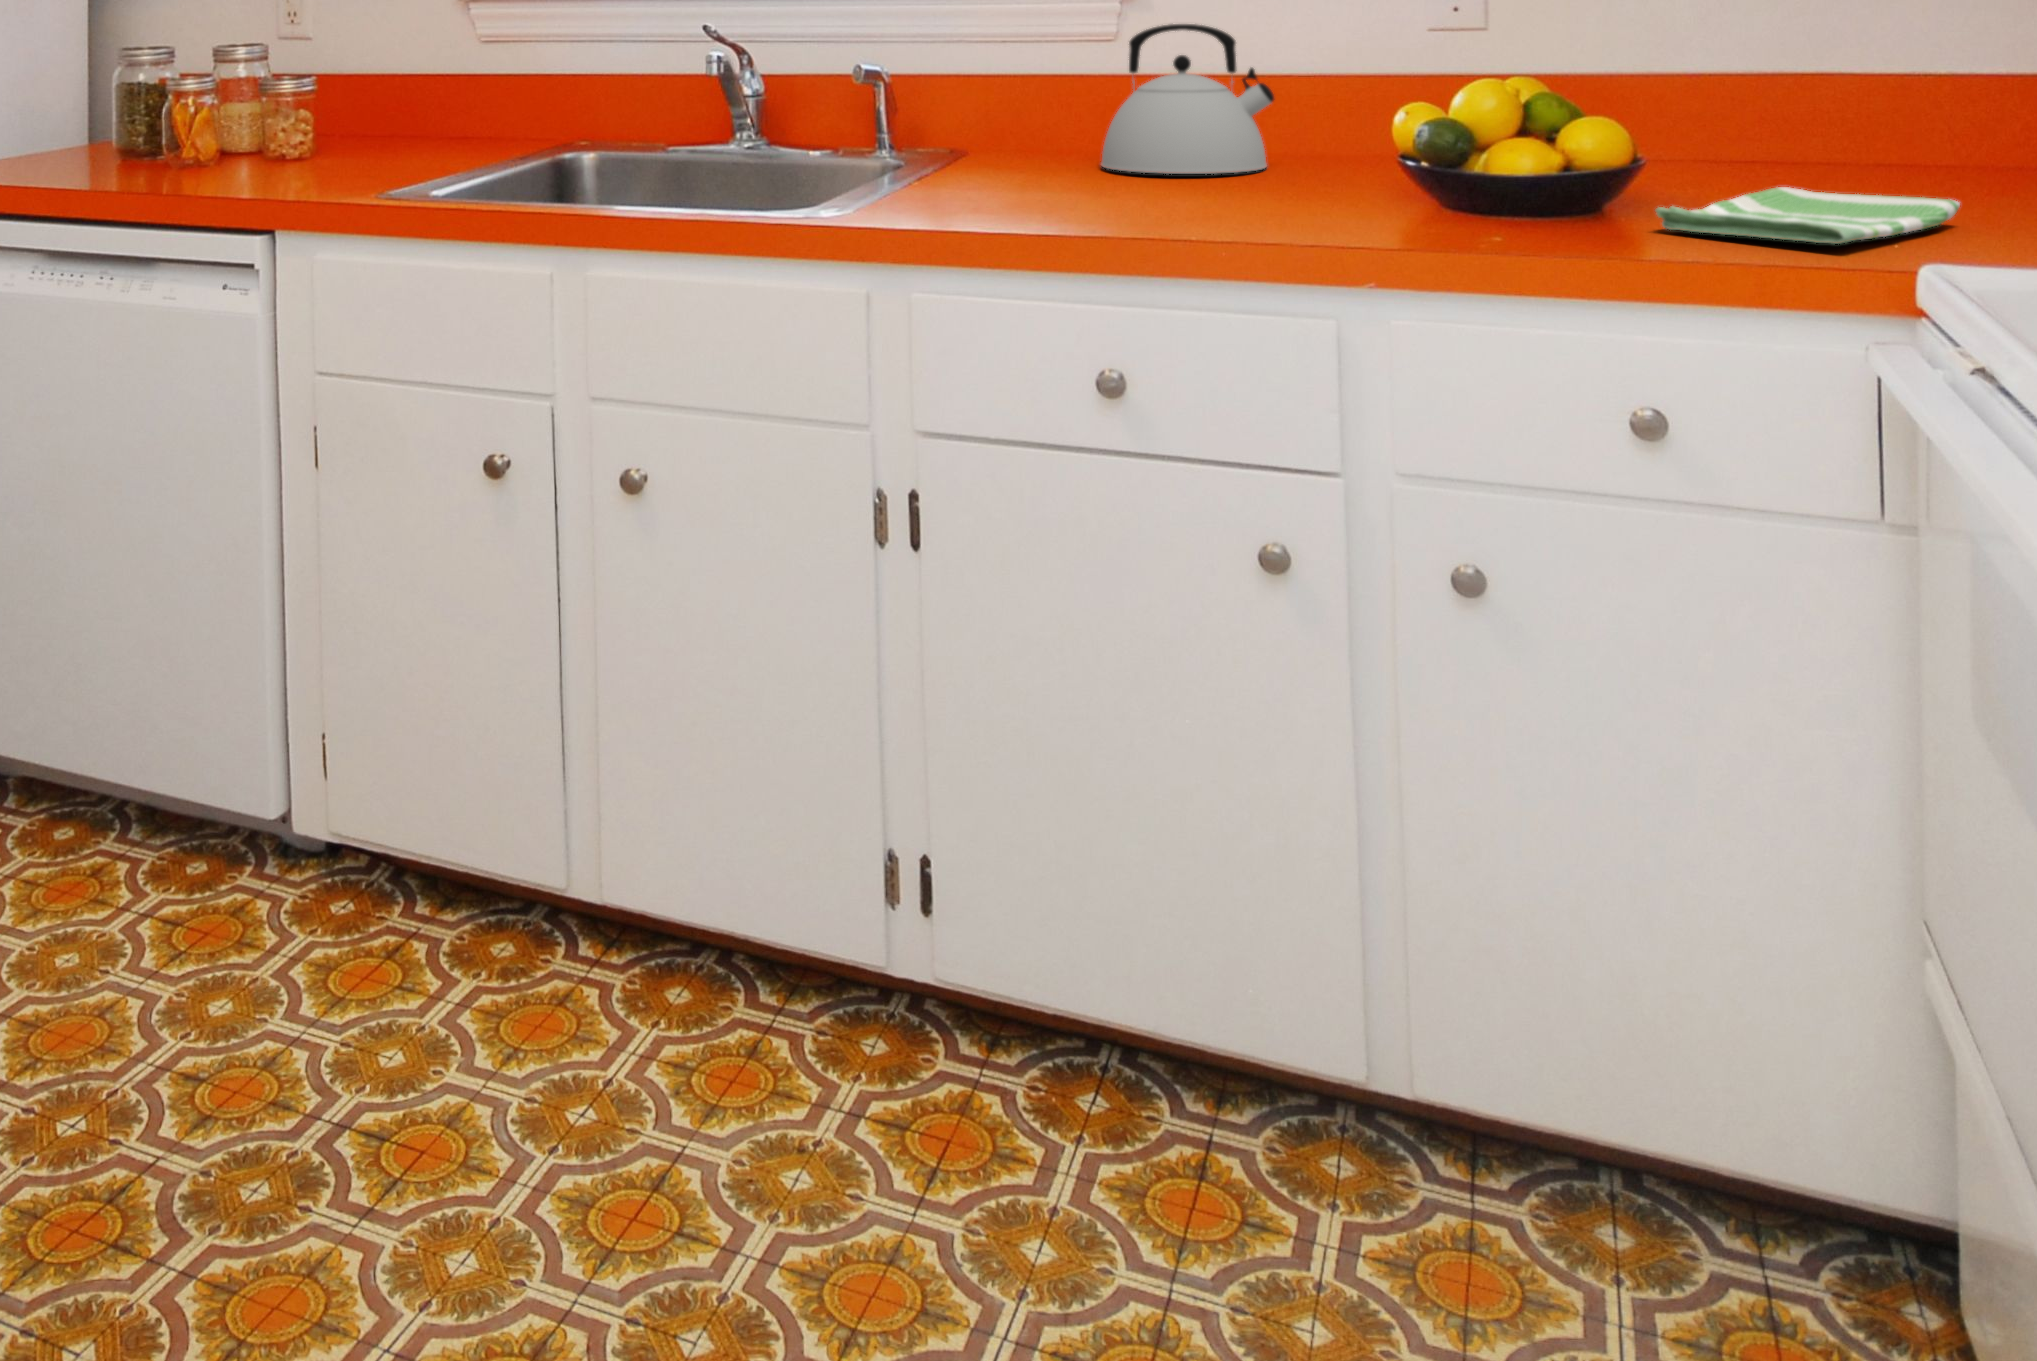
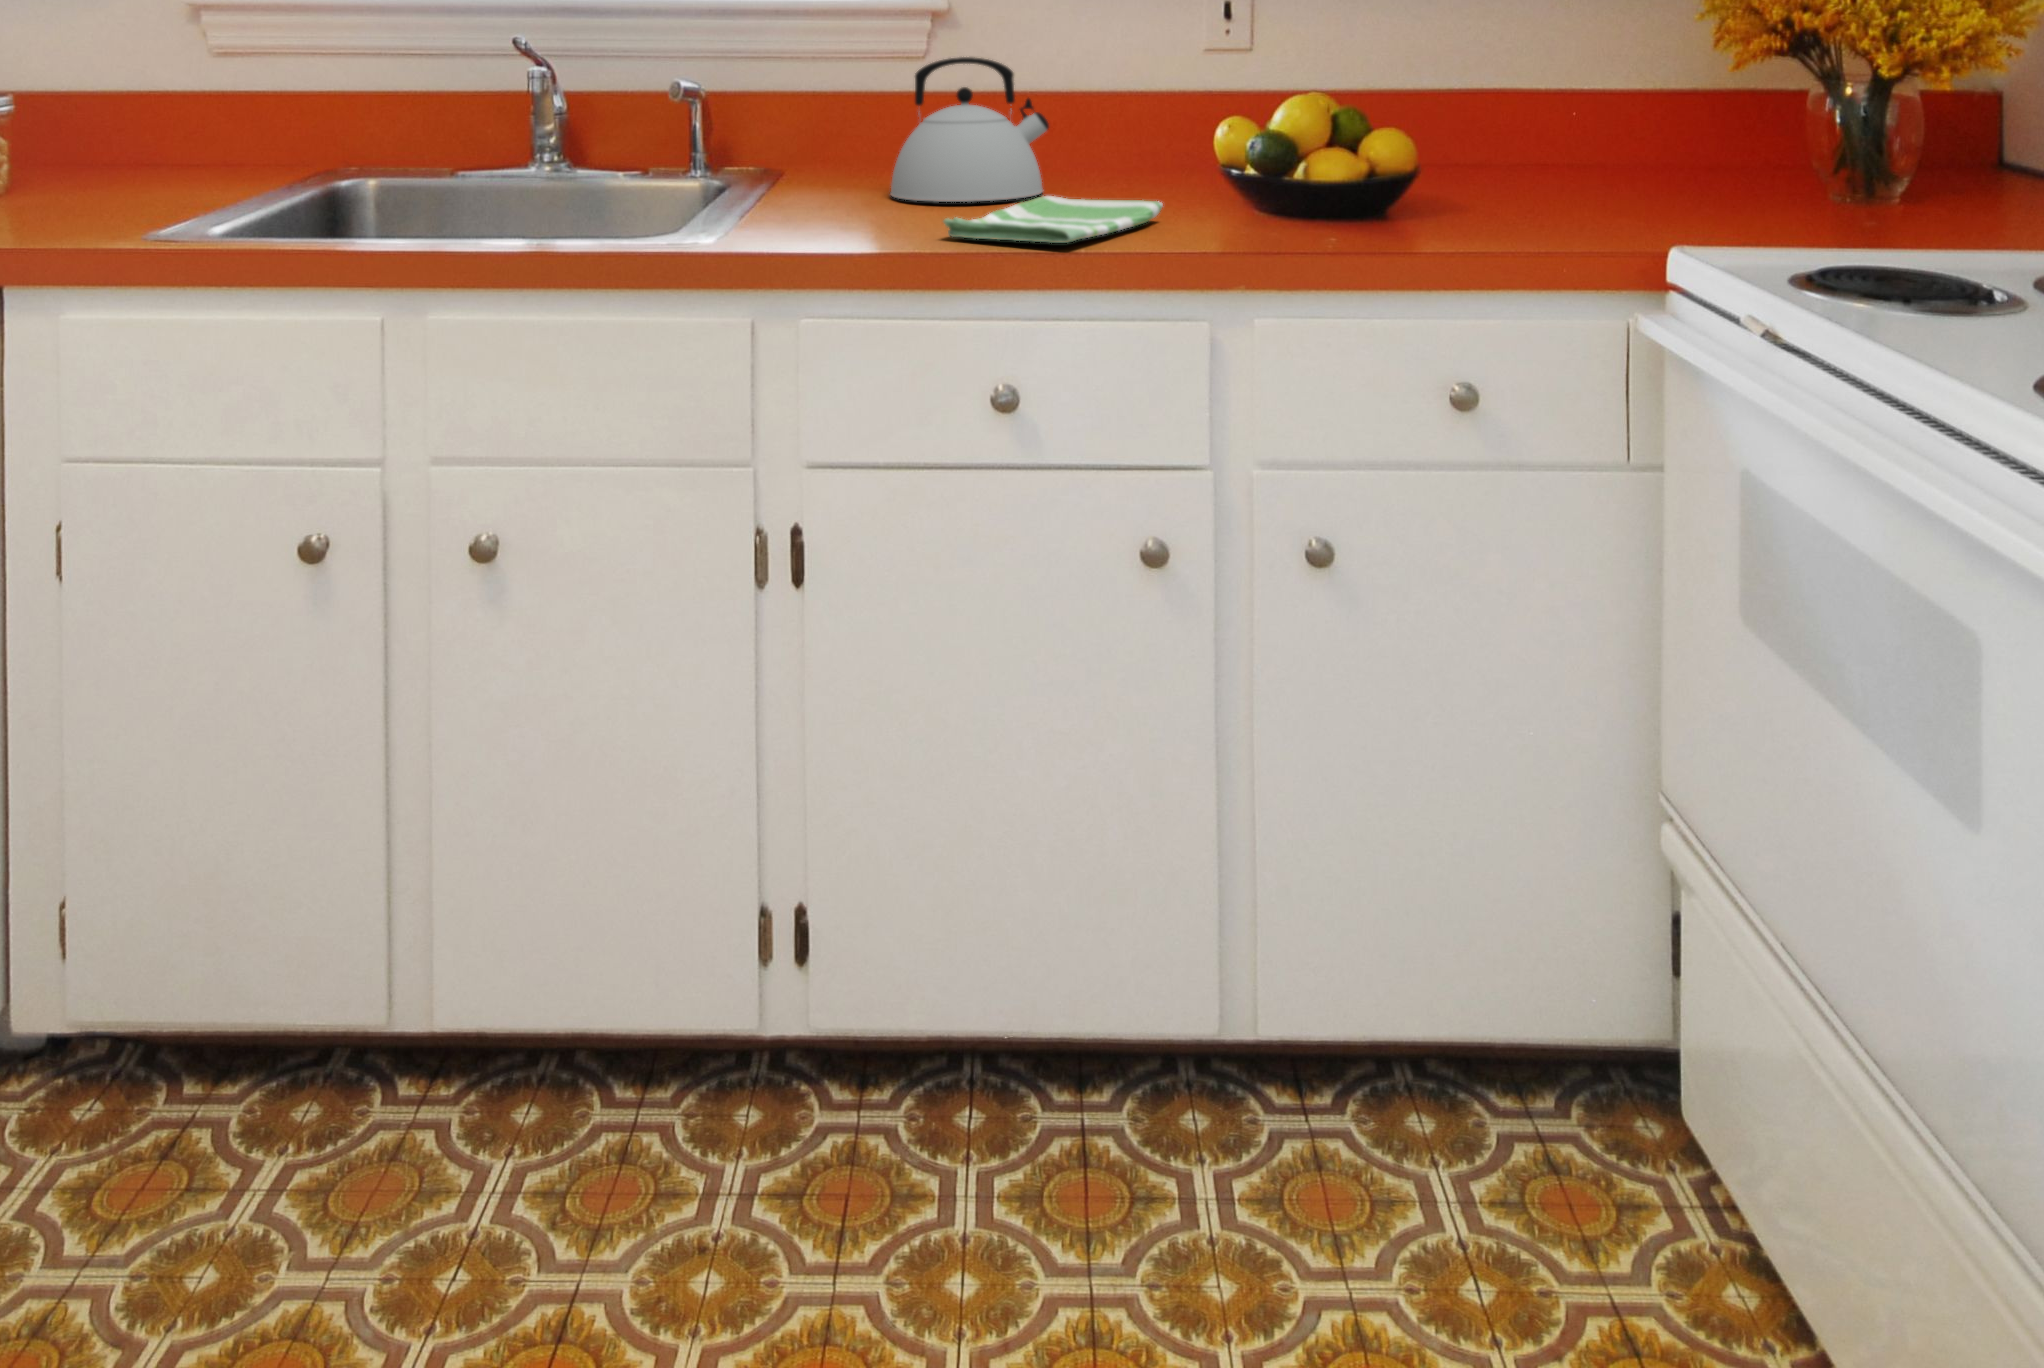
dish towel: present [1655,187,1960,244] -> present [943,196,1163,243]

